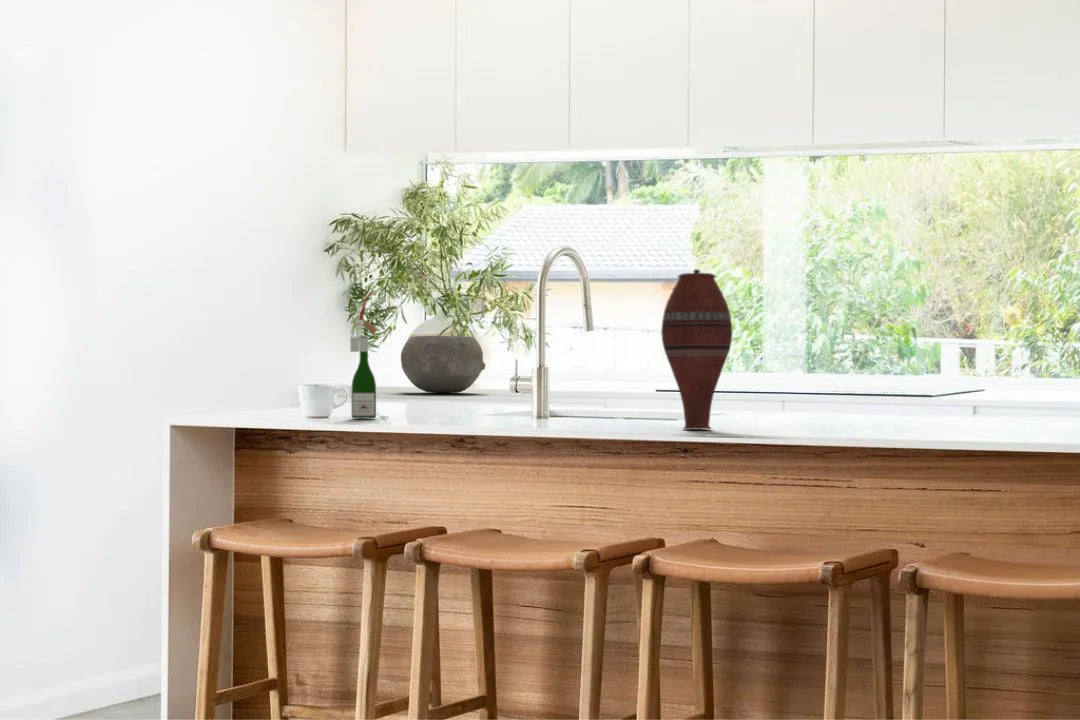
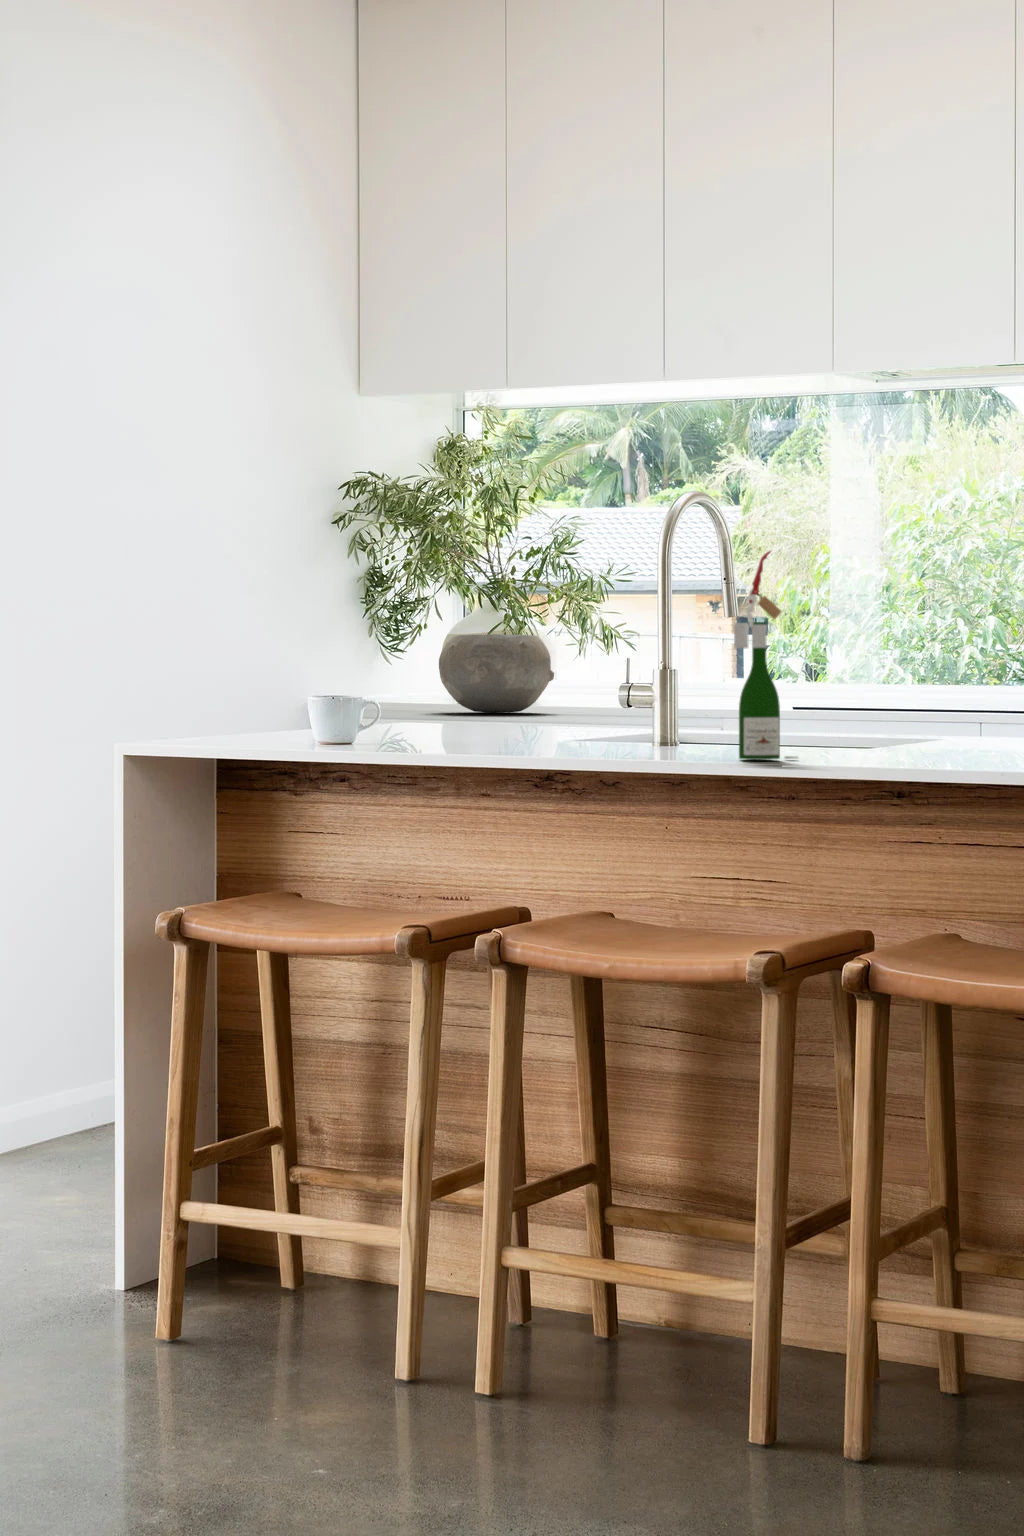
vase: present [661,269,732,430] -> none [865,515,976,761]
wine bottle: present [350,294,388,418] -> present [734,551,798,760]

